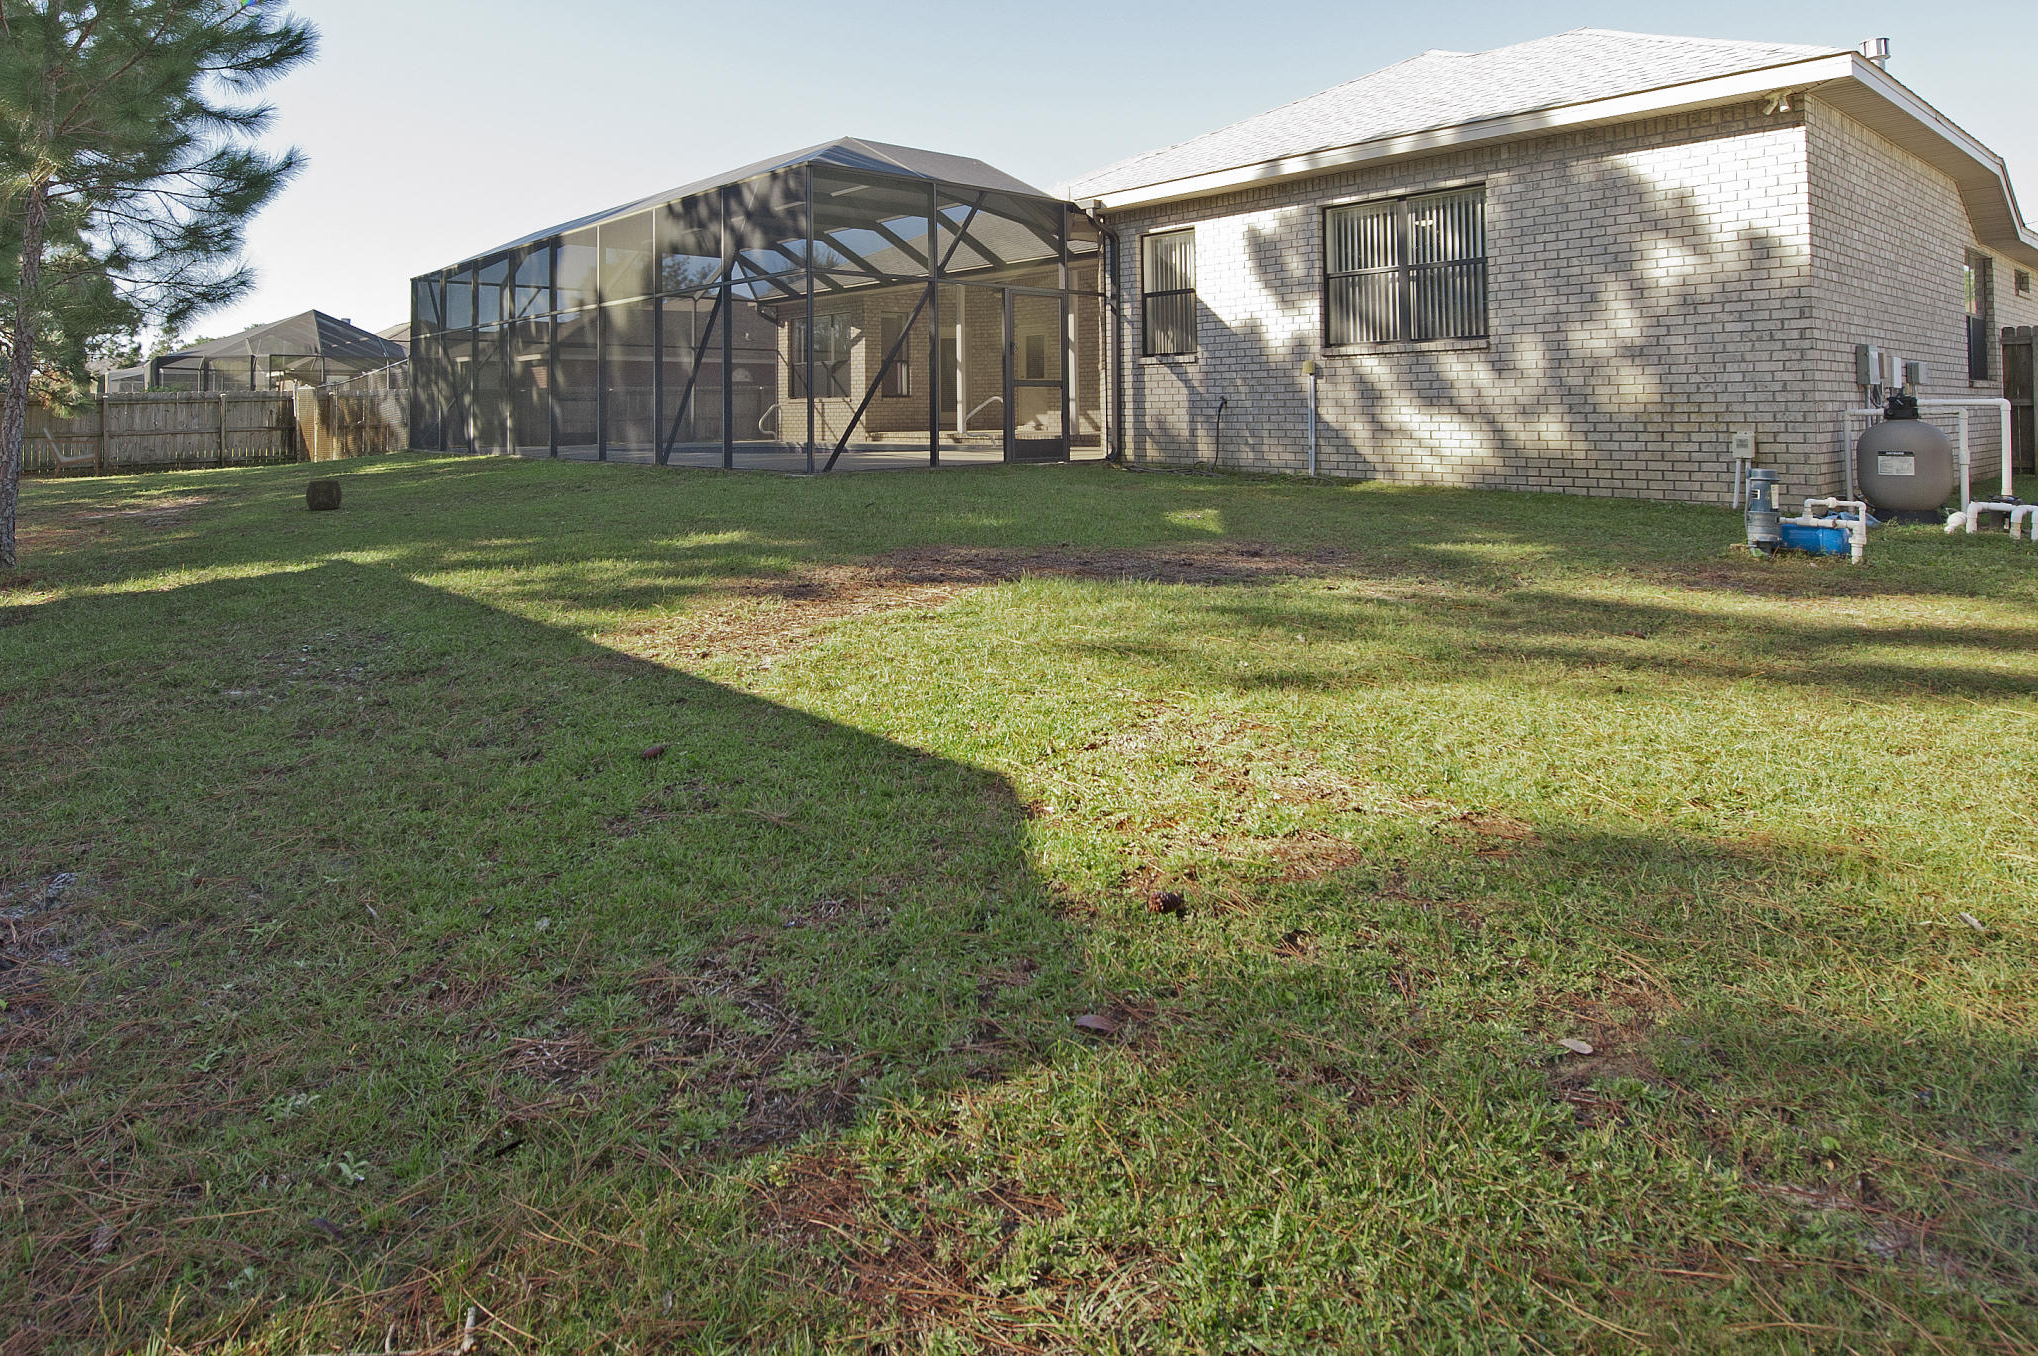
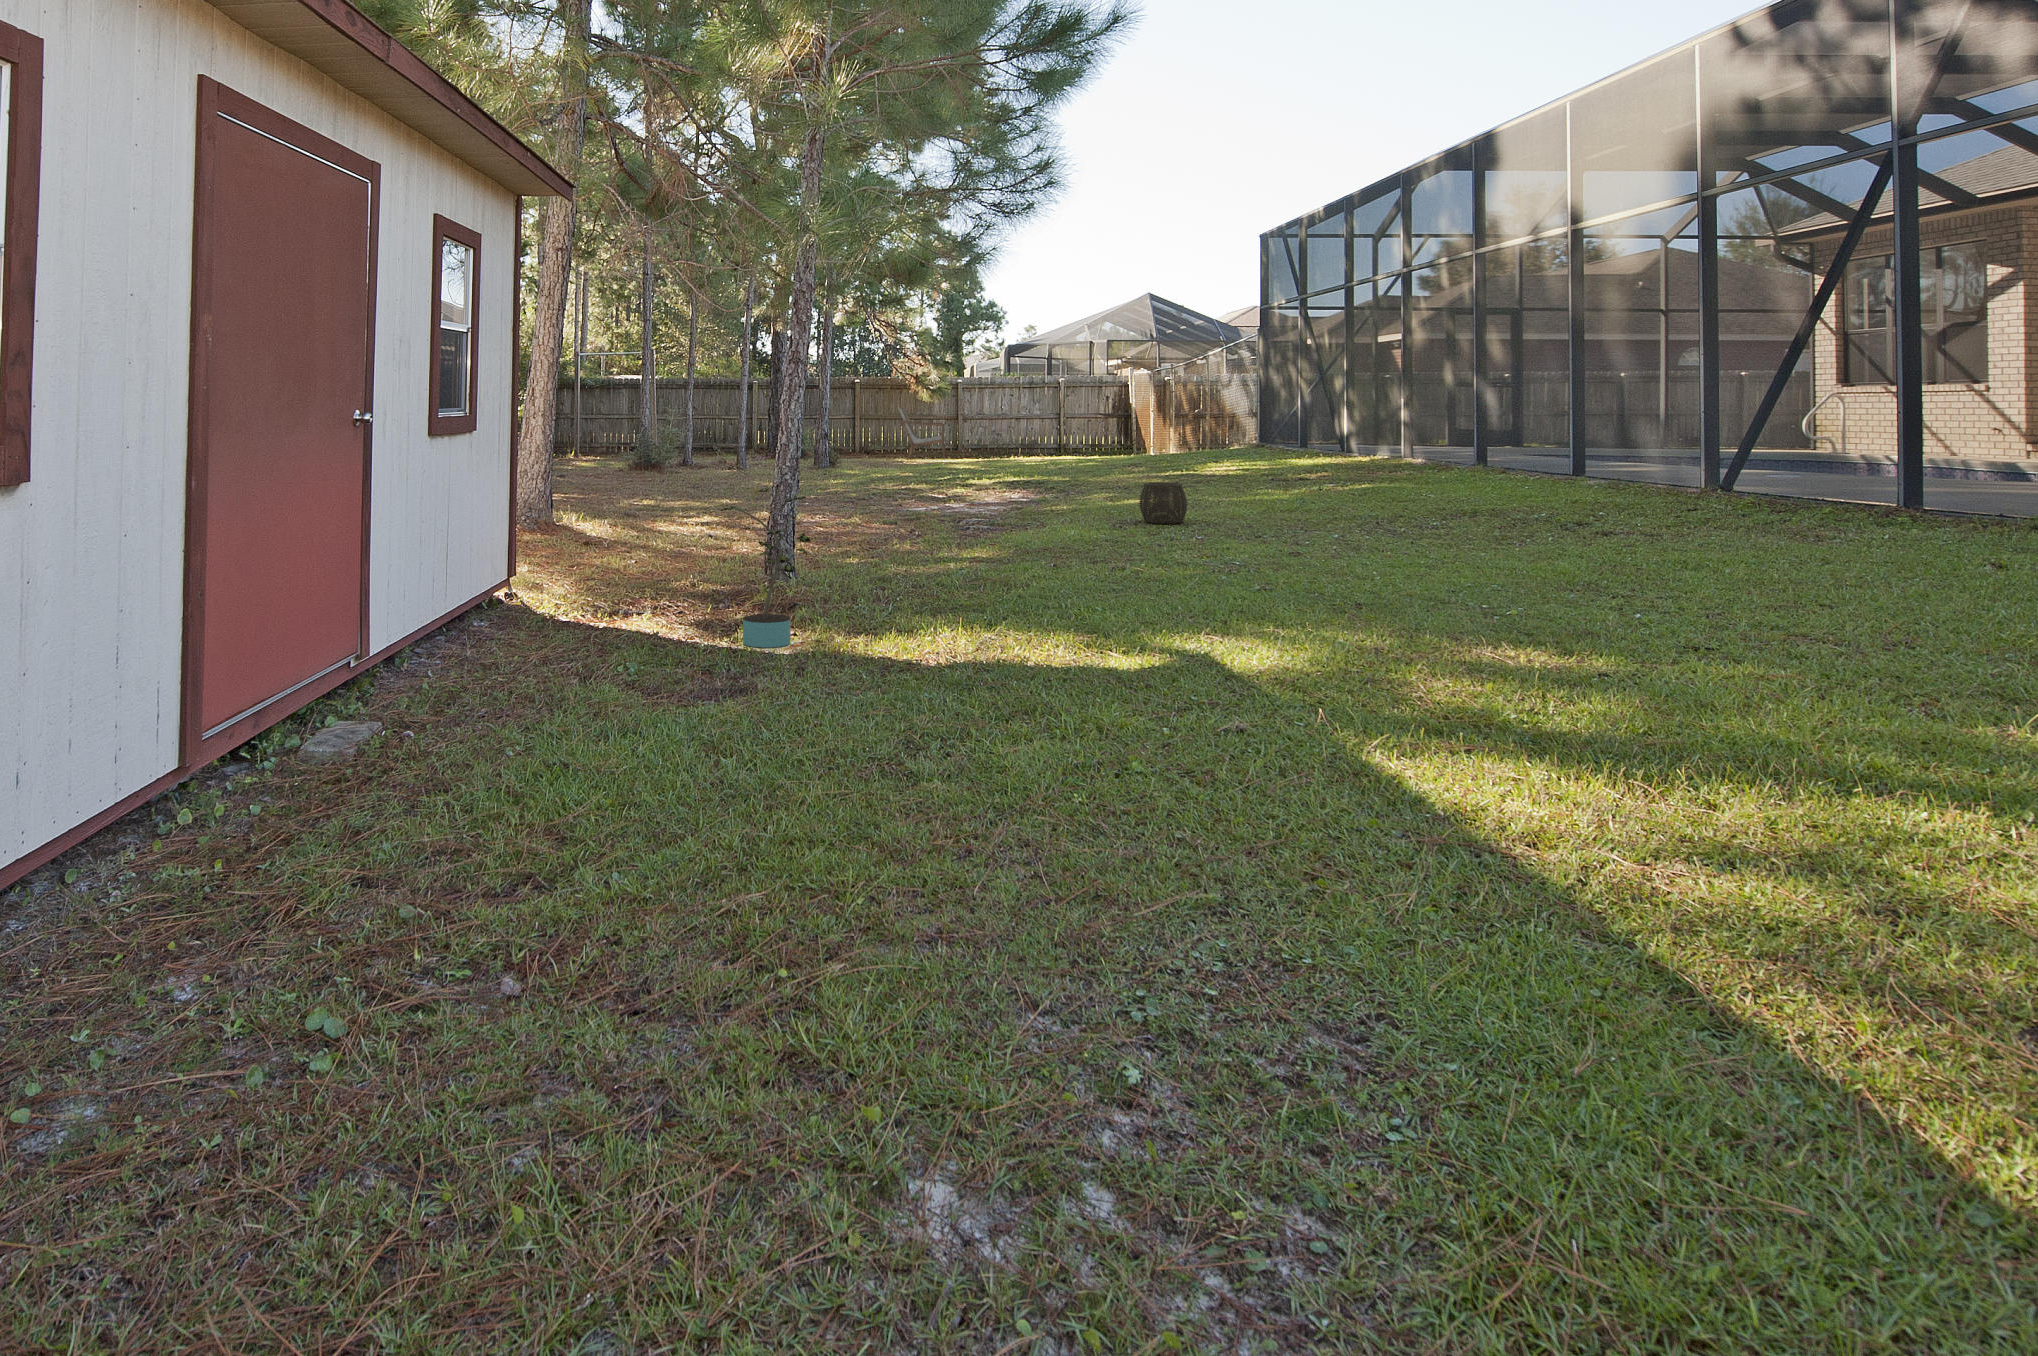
potted plant: none [25,493,95,591] -> present [721,488,810,648]

